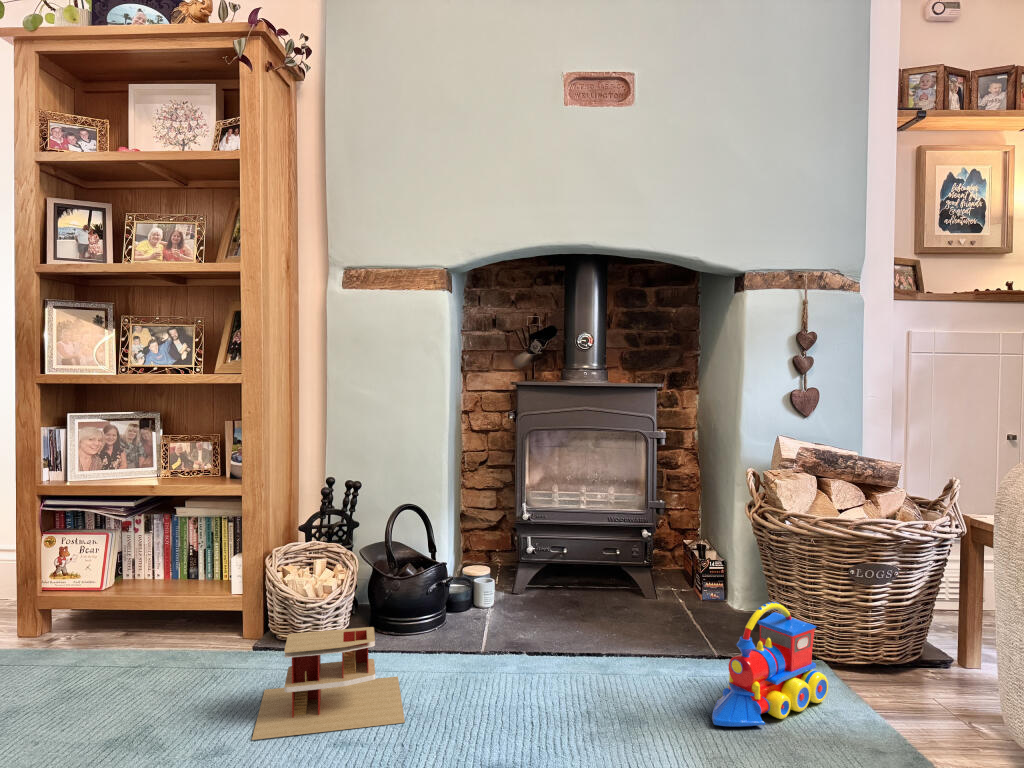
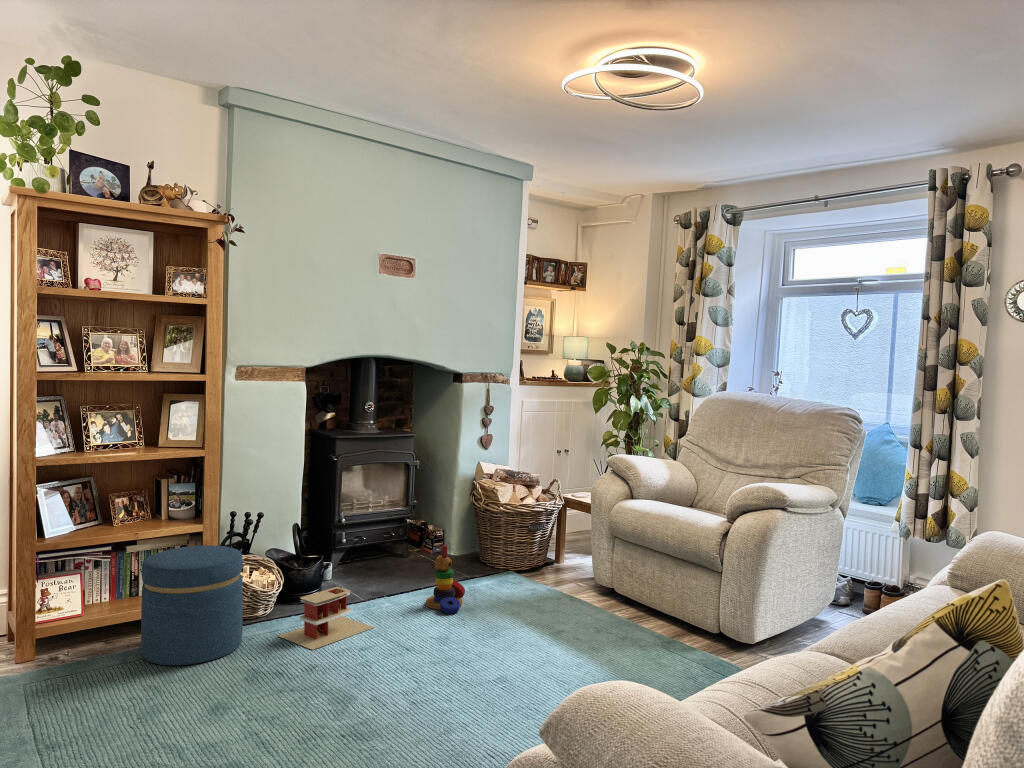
ottoman: none [72,519,233,707] -> present [141,545,243,665]
stacking toy: none [547,587,636,738] -> present [426,545,465,614]
toy train: present [712,602,828,726] -> none [495,540,533,596]

